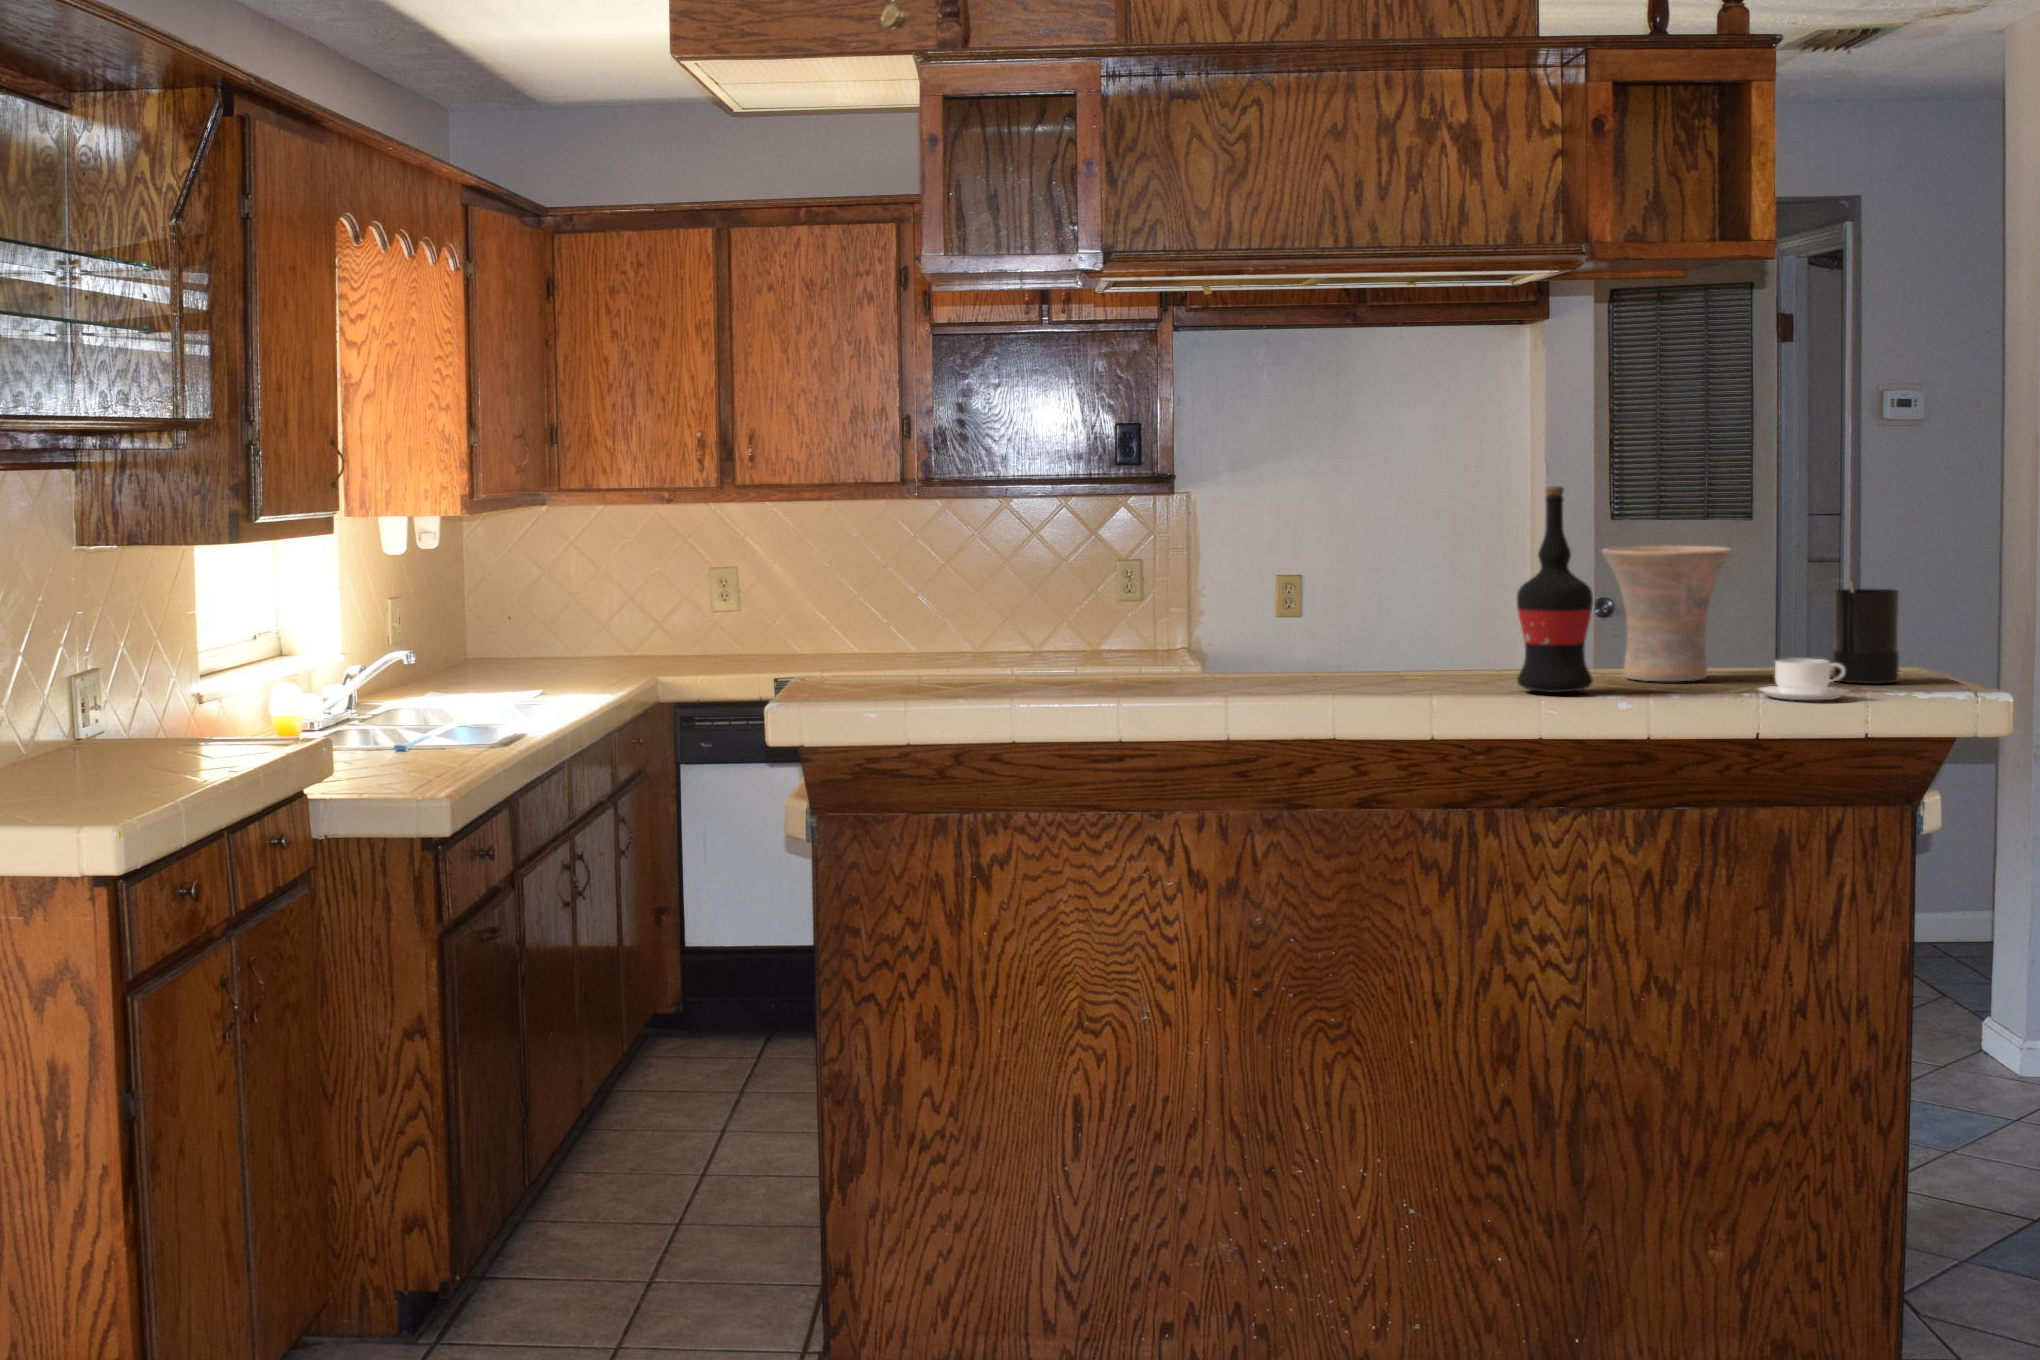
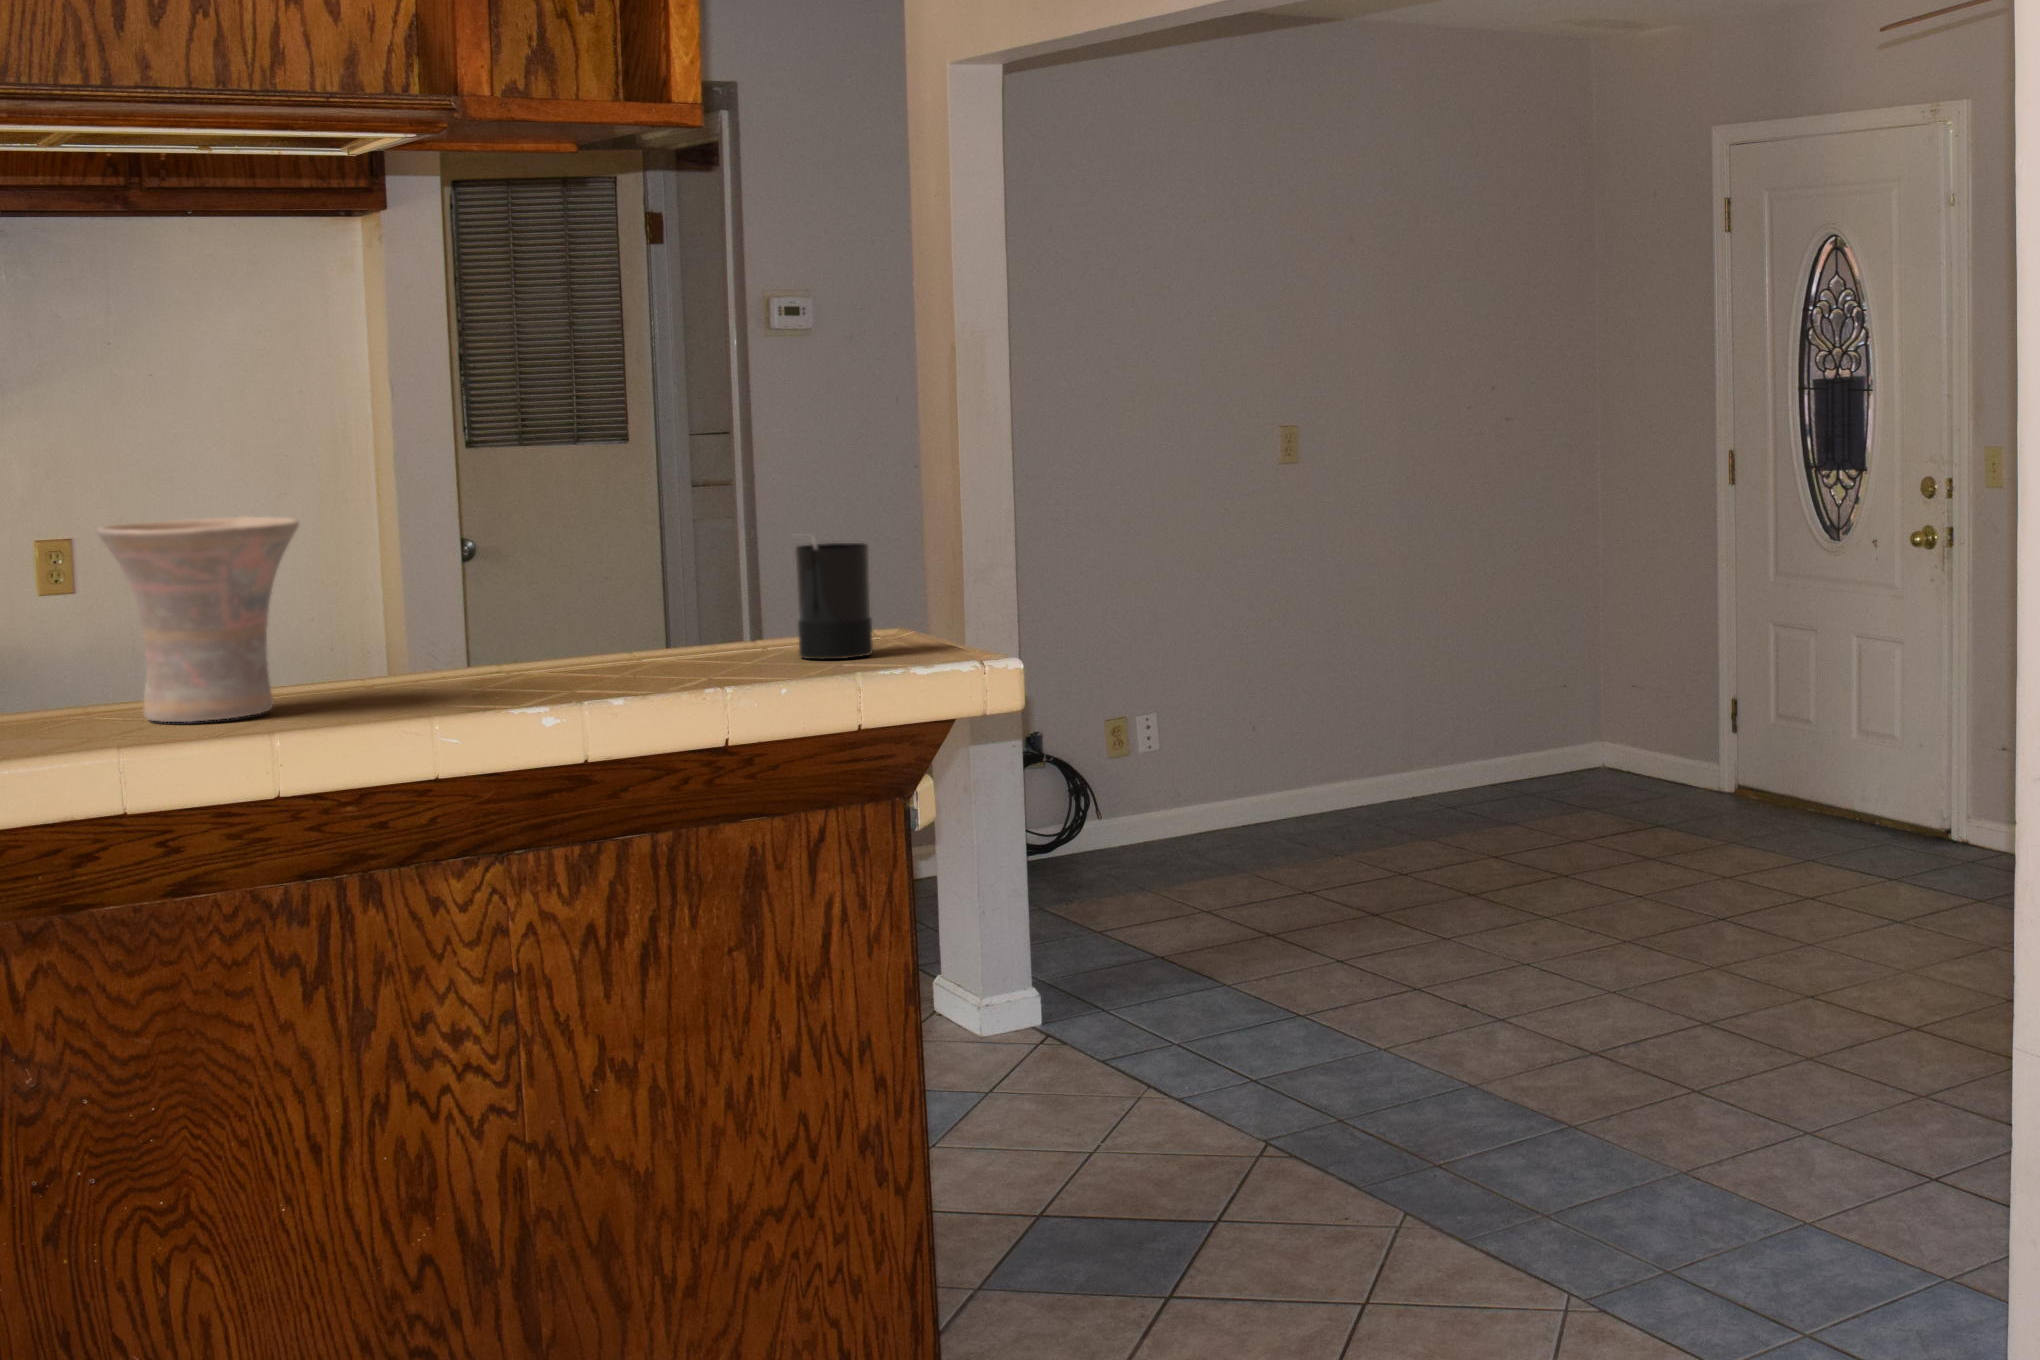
wine bottle: present [1517,486,1593,692] -> none [397,423,509,703]
vase: present [1602,546,1732,681] -> present [97,517,299,722]
coffee cup: present [1759,659,1849,700] -> none [720,634,829,688]

